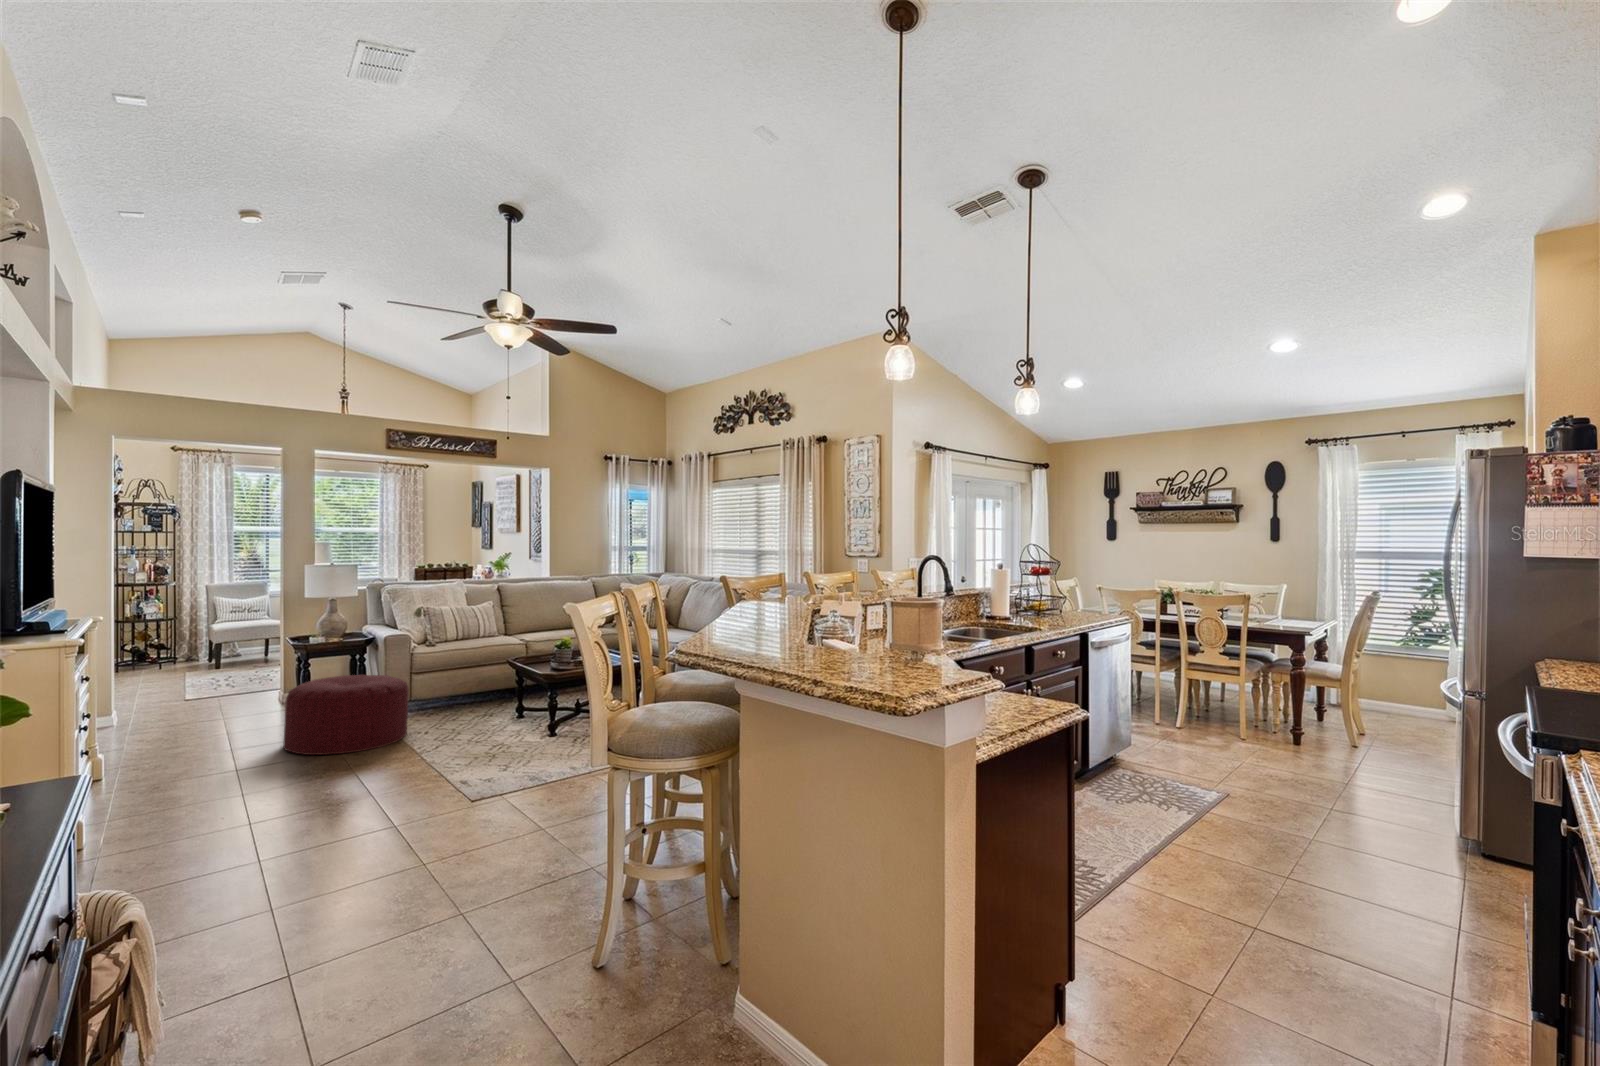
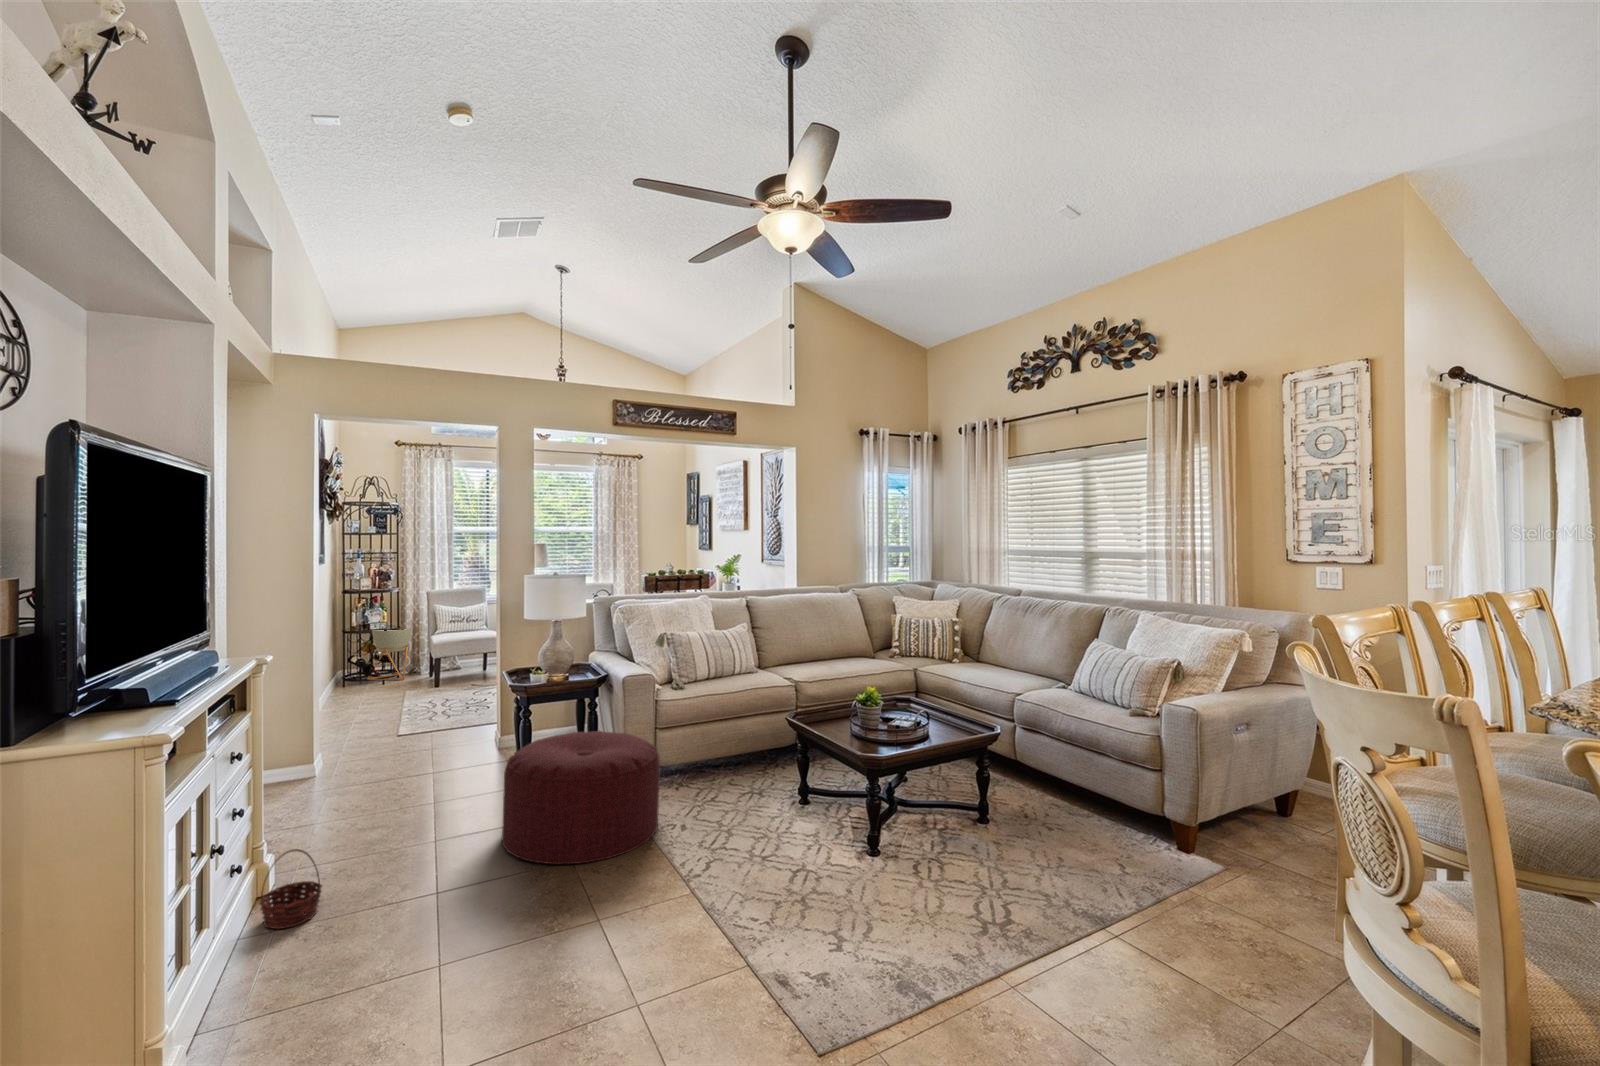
planter: none [141,617,190,667] -> present [367,627,412,681]
basket: none [99,742,146,792] -> present [260,849,322,929]

